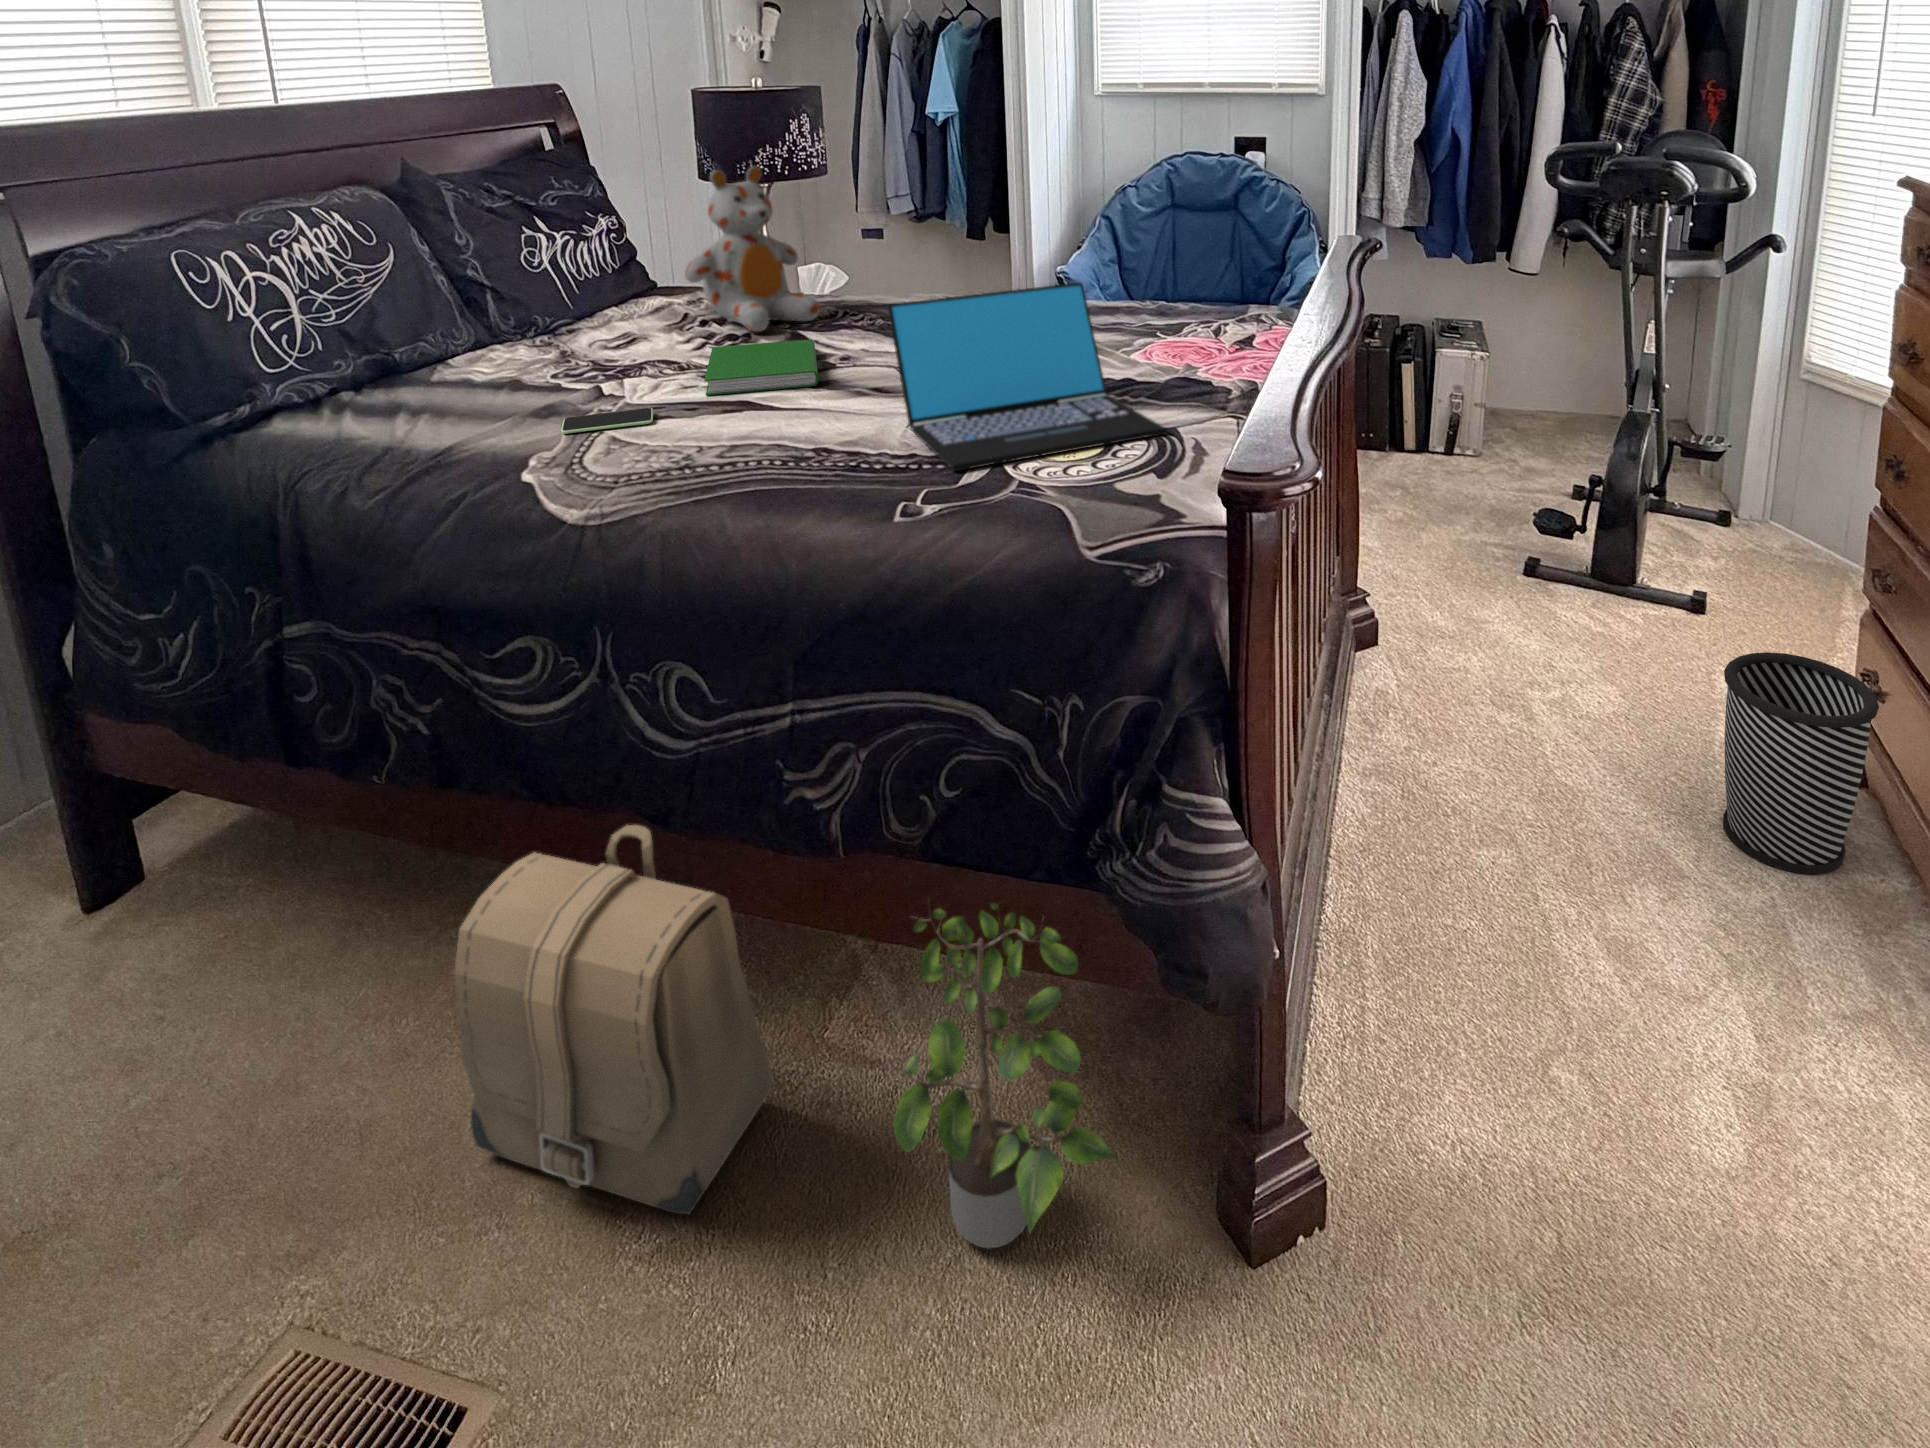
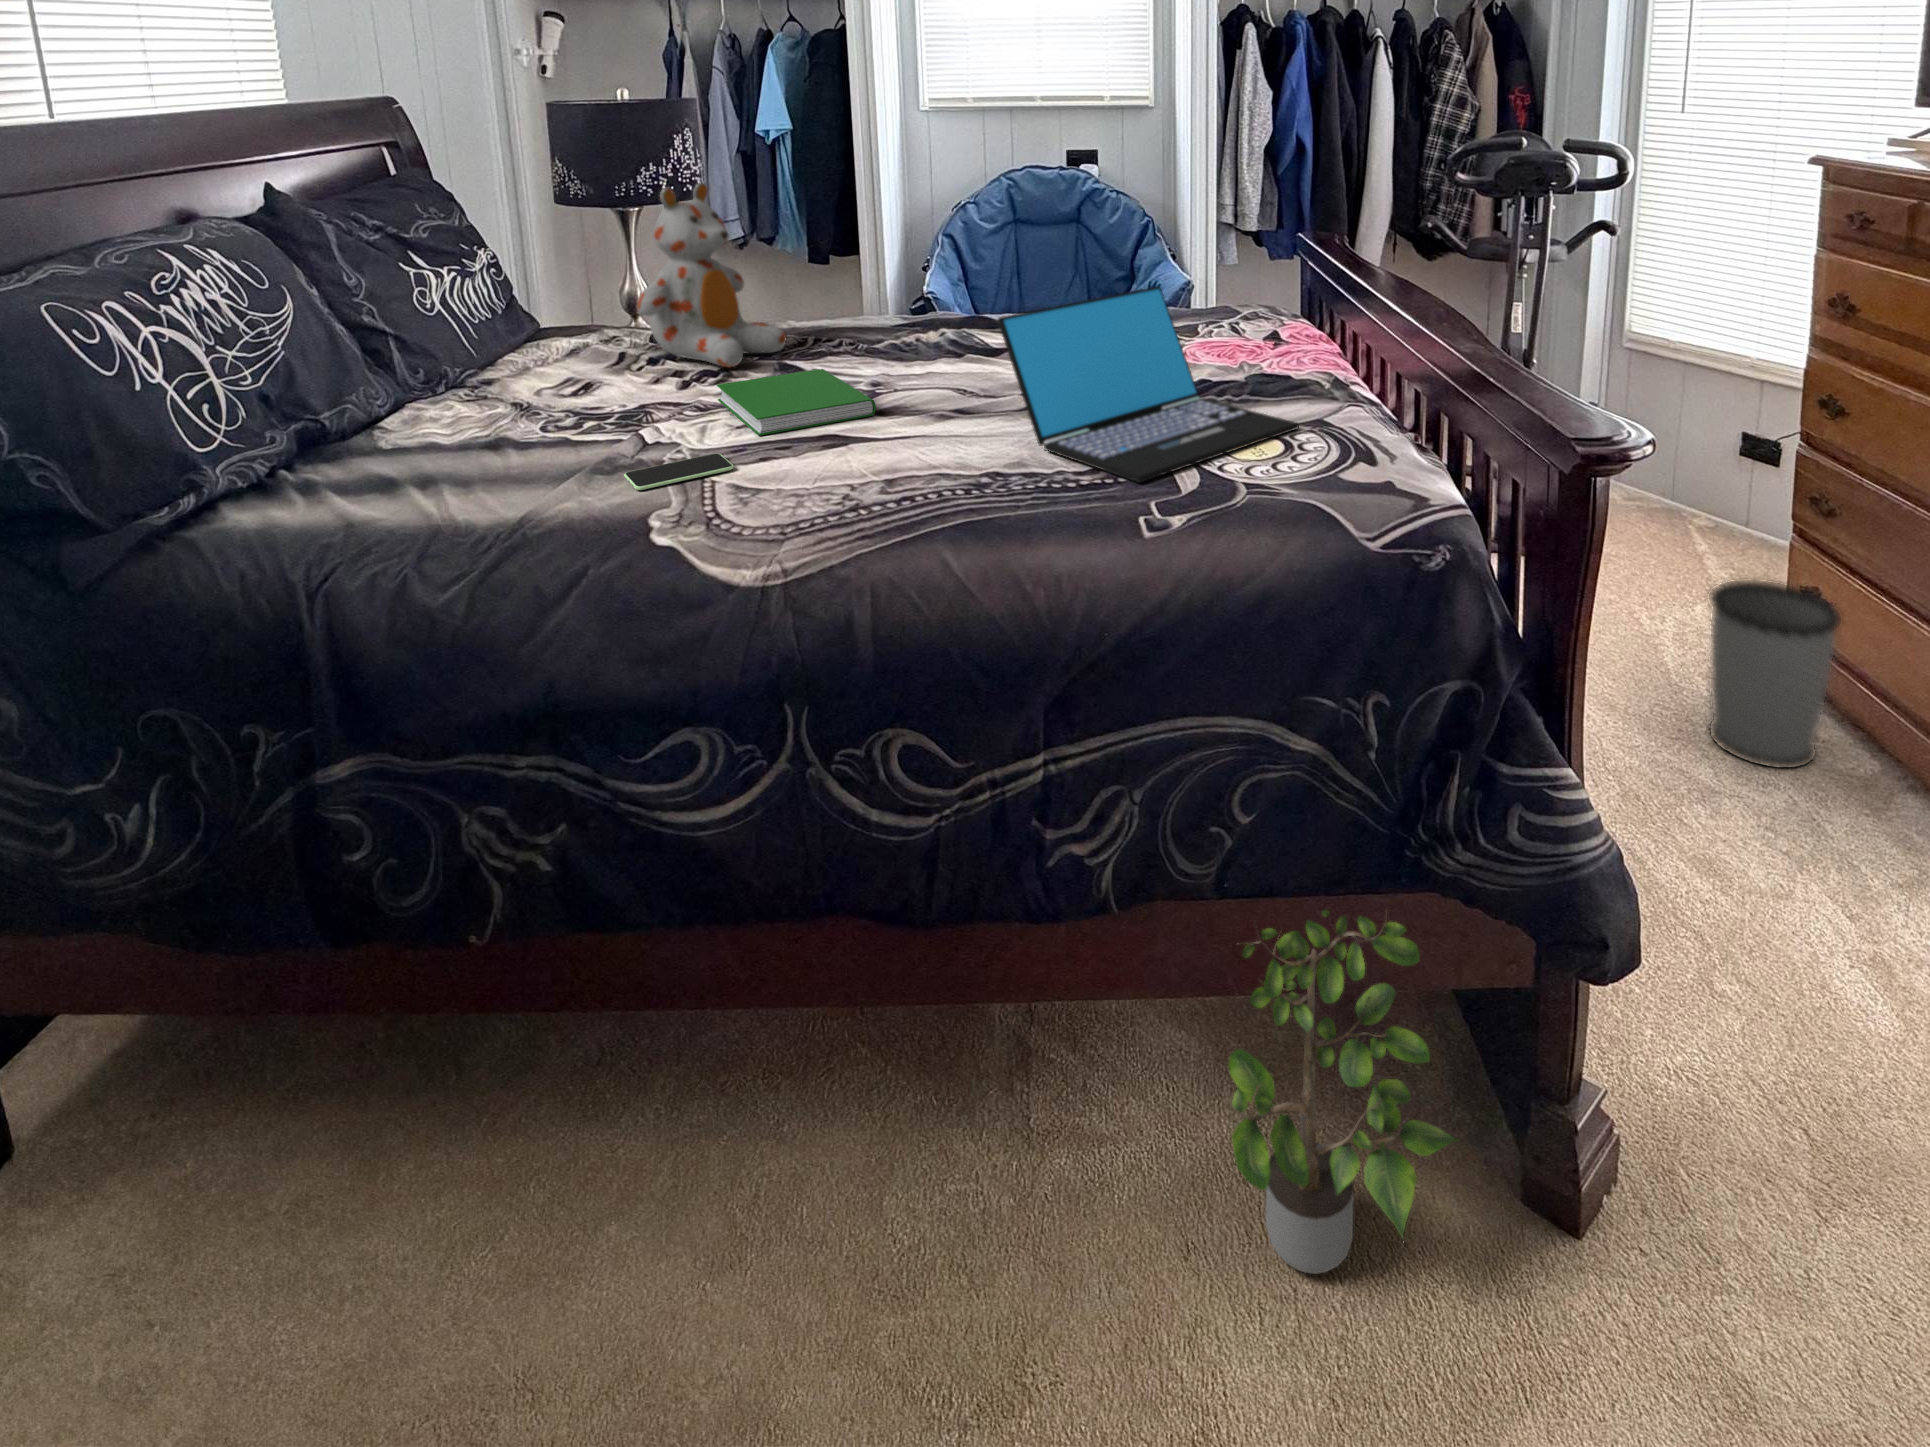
backpack: present [454,825,772,1214] -> none [701,915,1020,1345]

